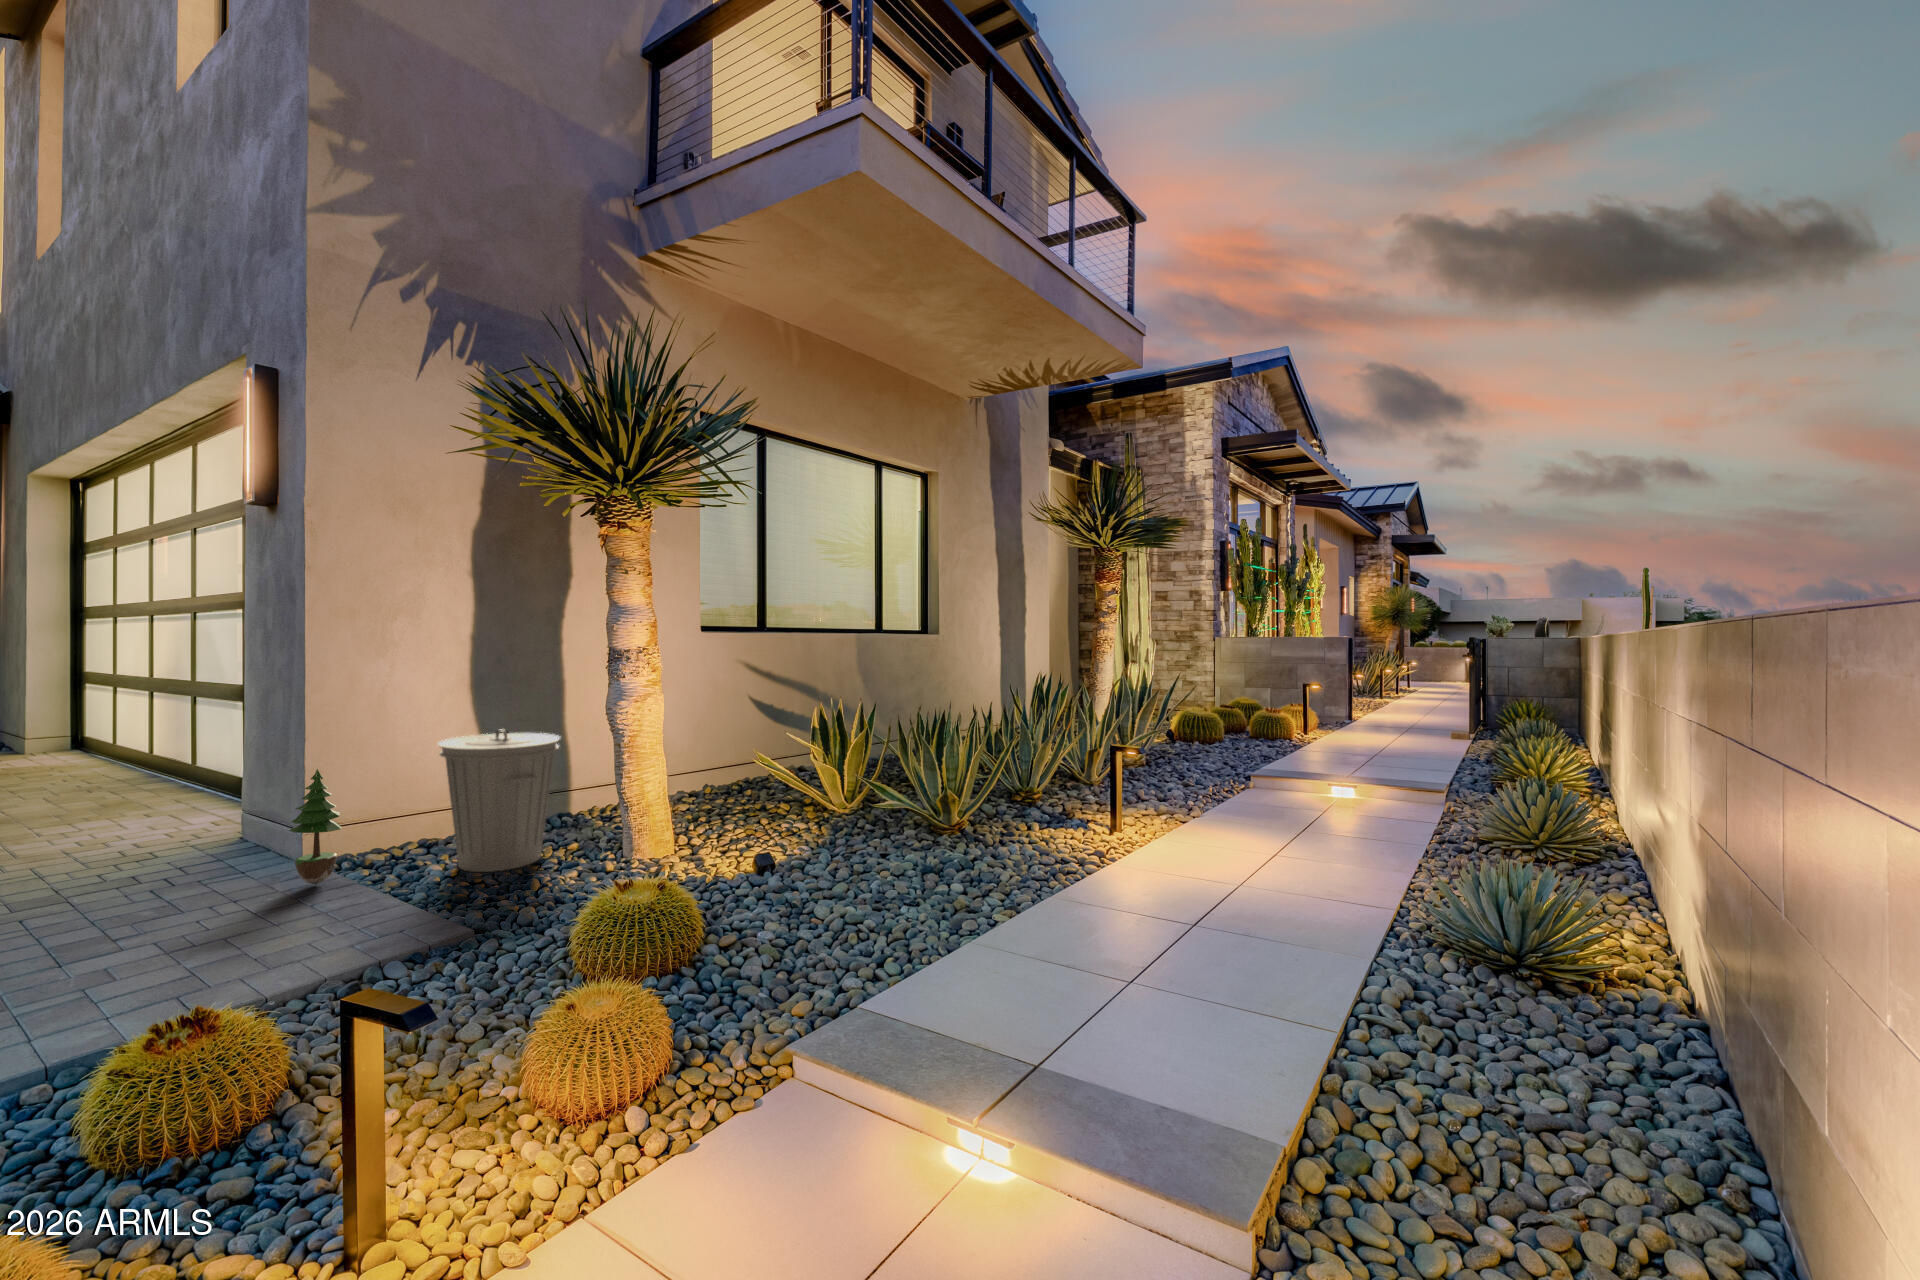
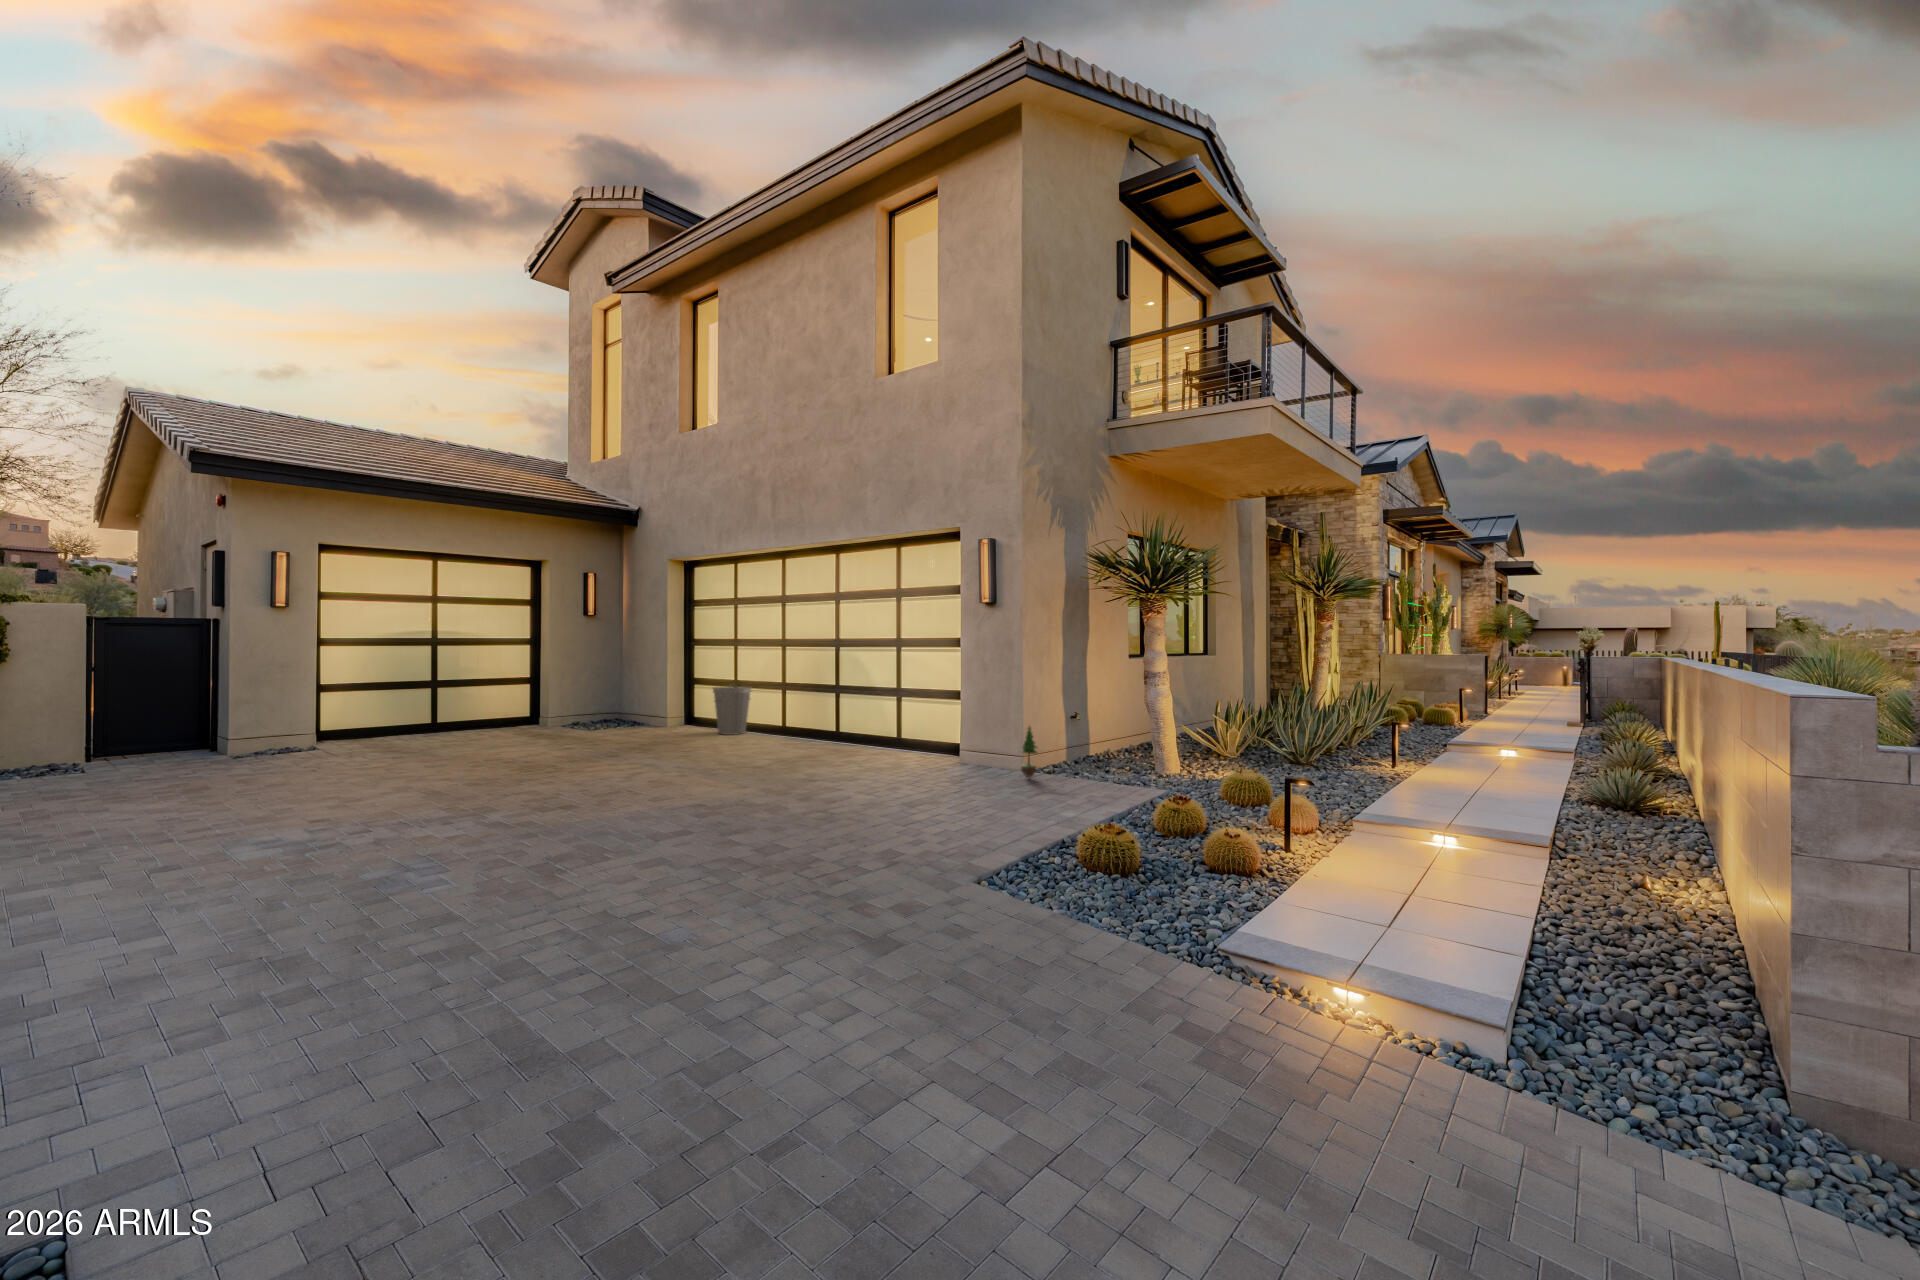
trash can: present [438,730,560,872] -> present [713,686,752,735]

